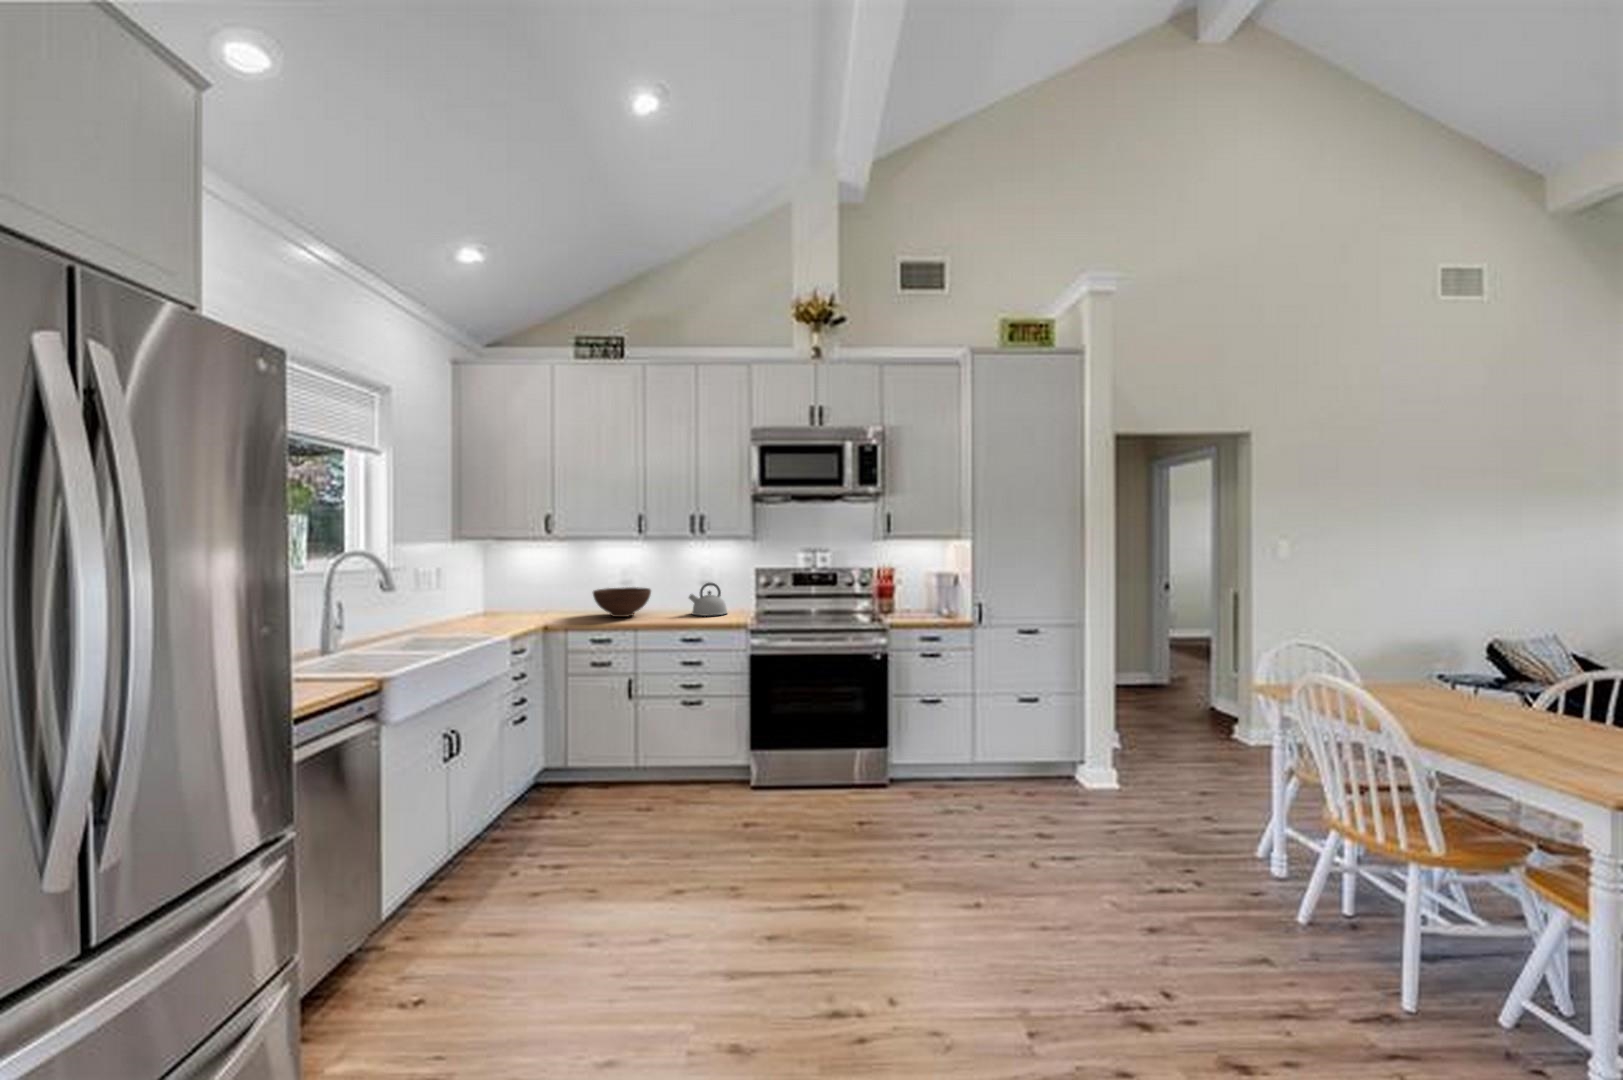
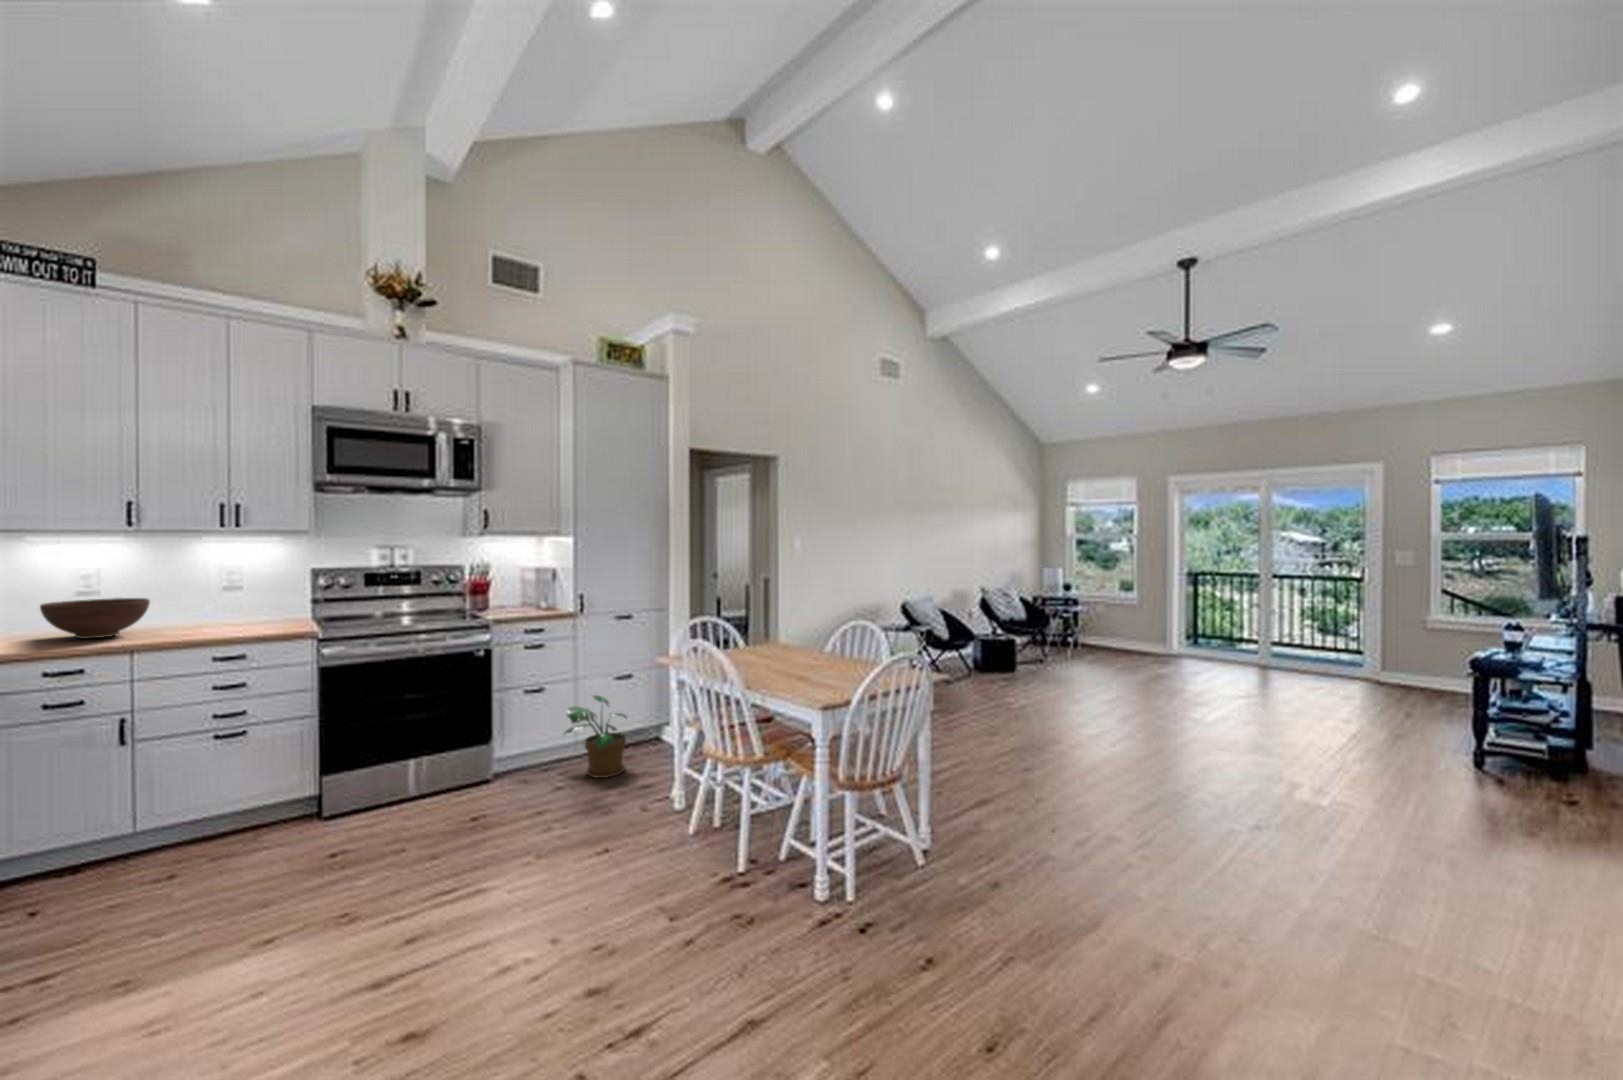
kettle: present [689,583,727,616] -> none [213,587,274,628]
potted plant: none [954,712,1031,807] -> present [564,695,629,778]

